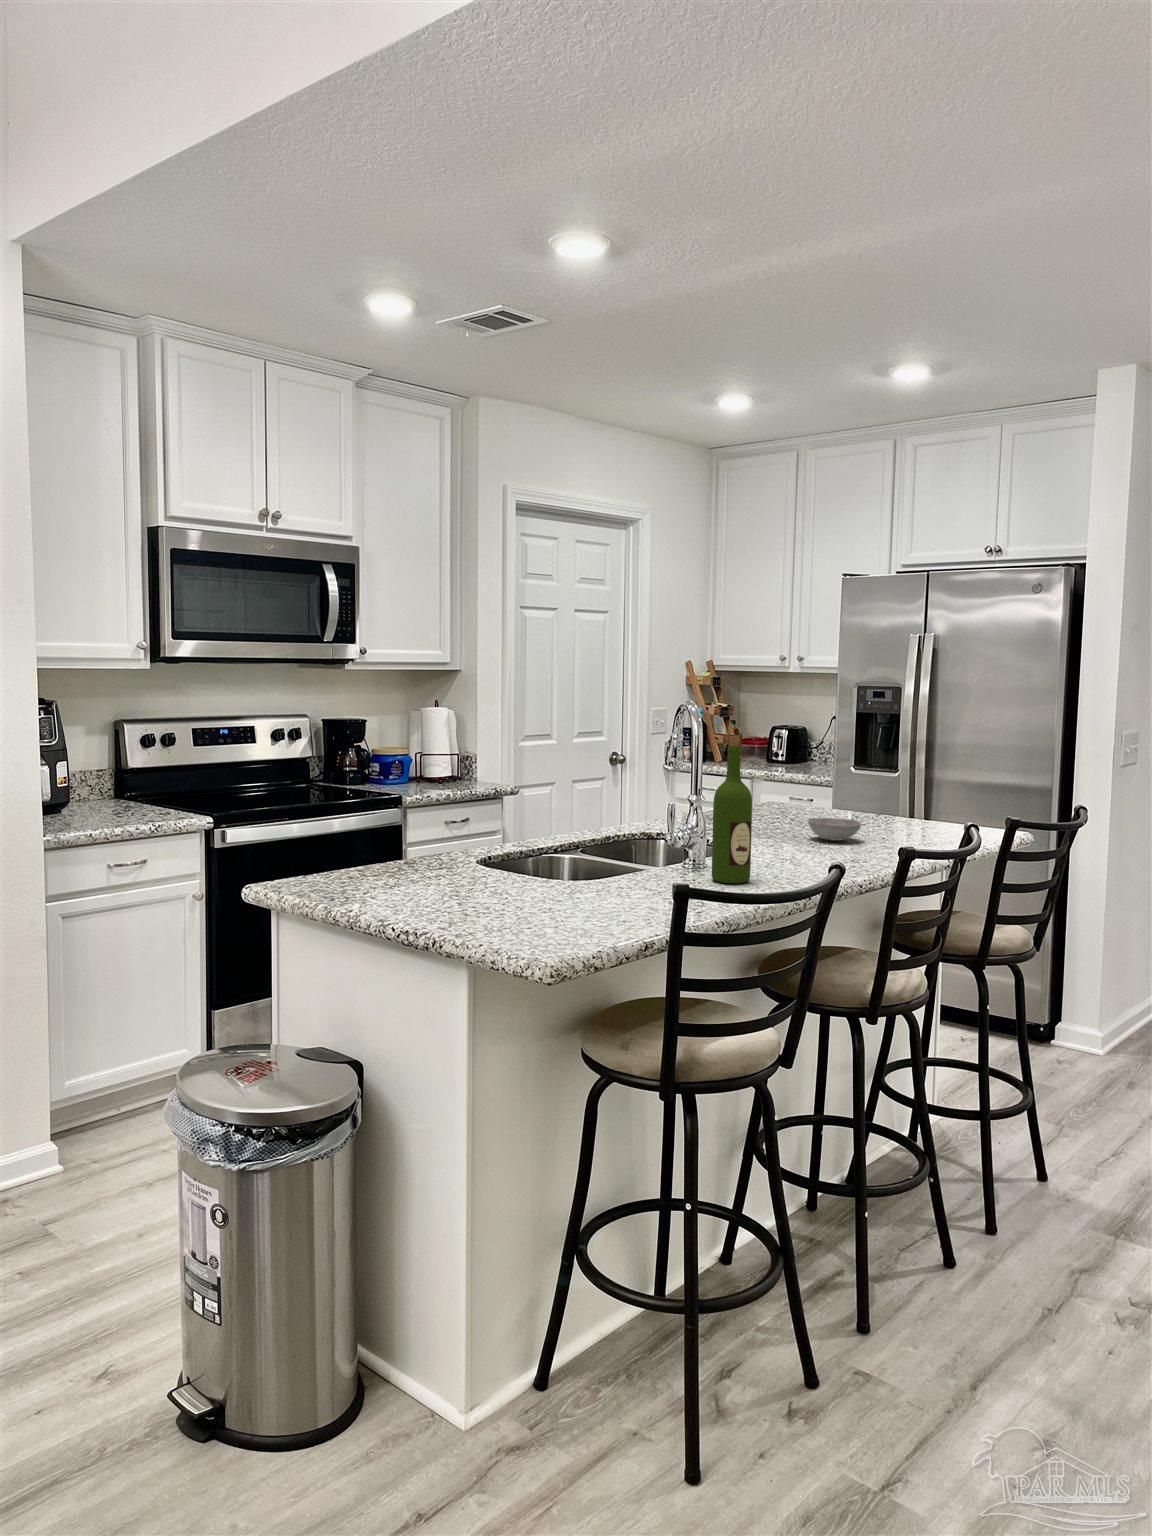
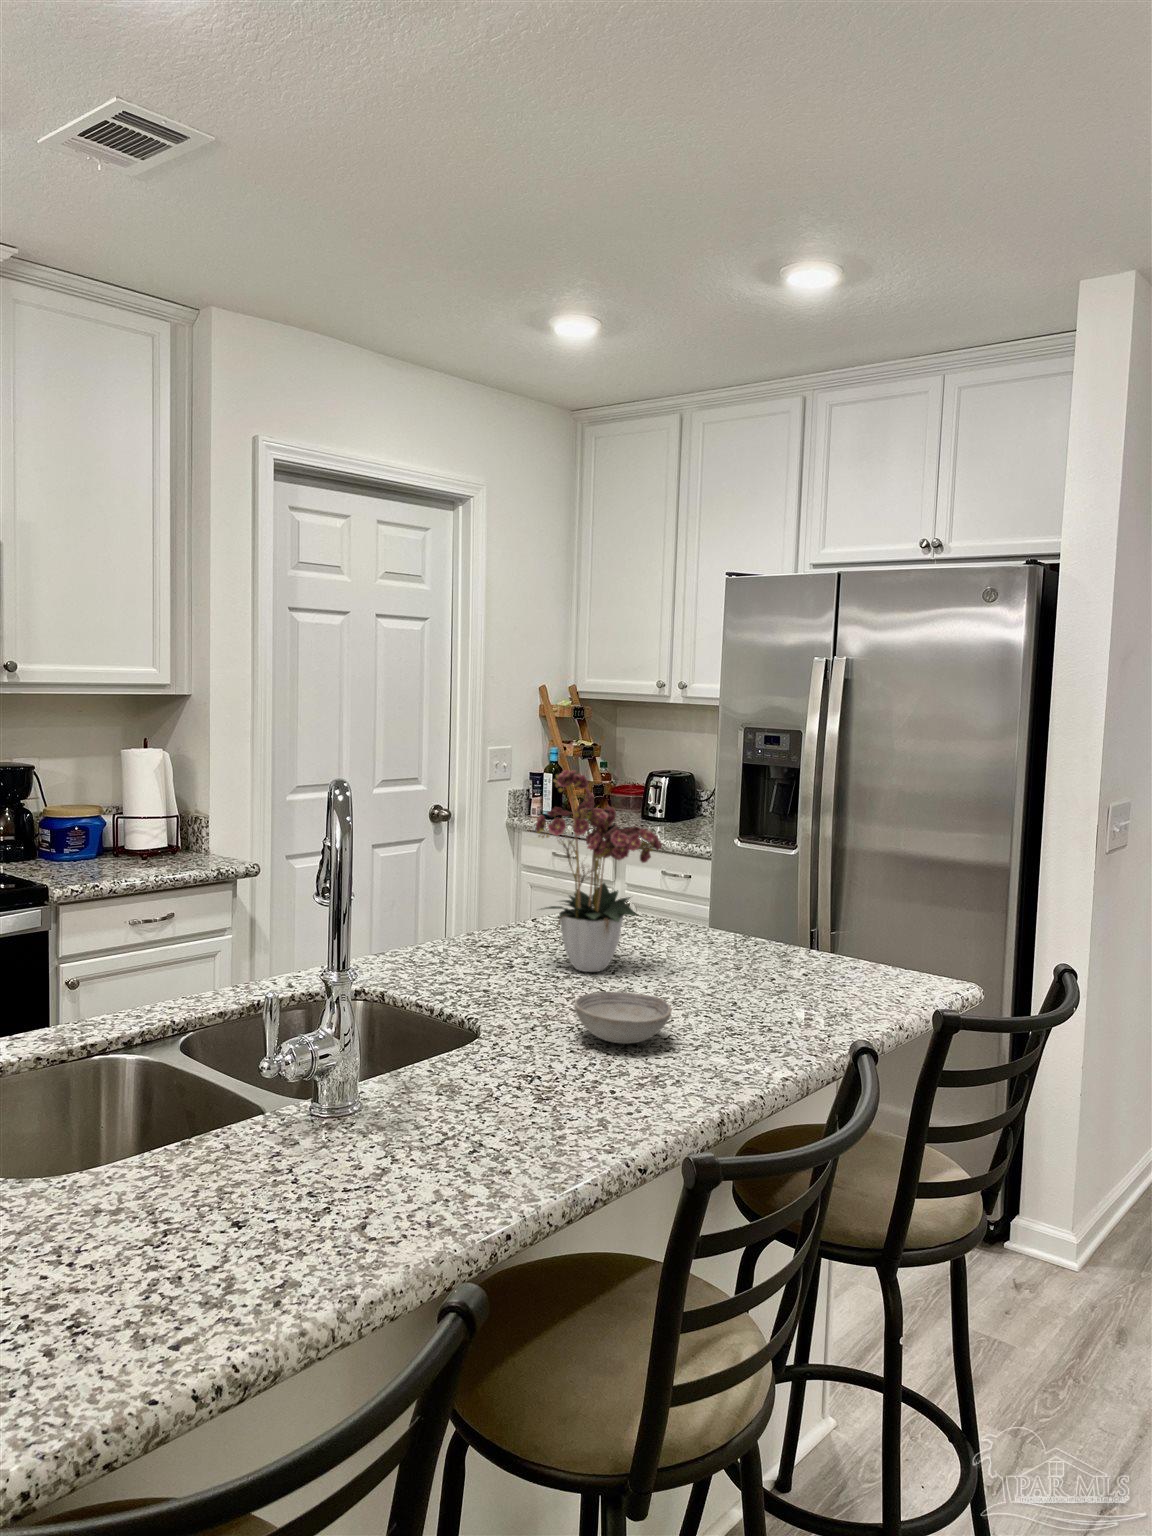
flower arrangement: none [760,697,846,820] -> present [536,770,662,972]
wine bottle: present [712,736,752,883] -> none [242,896,337,1254]

